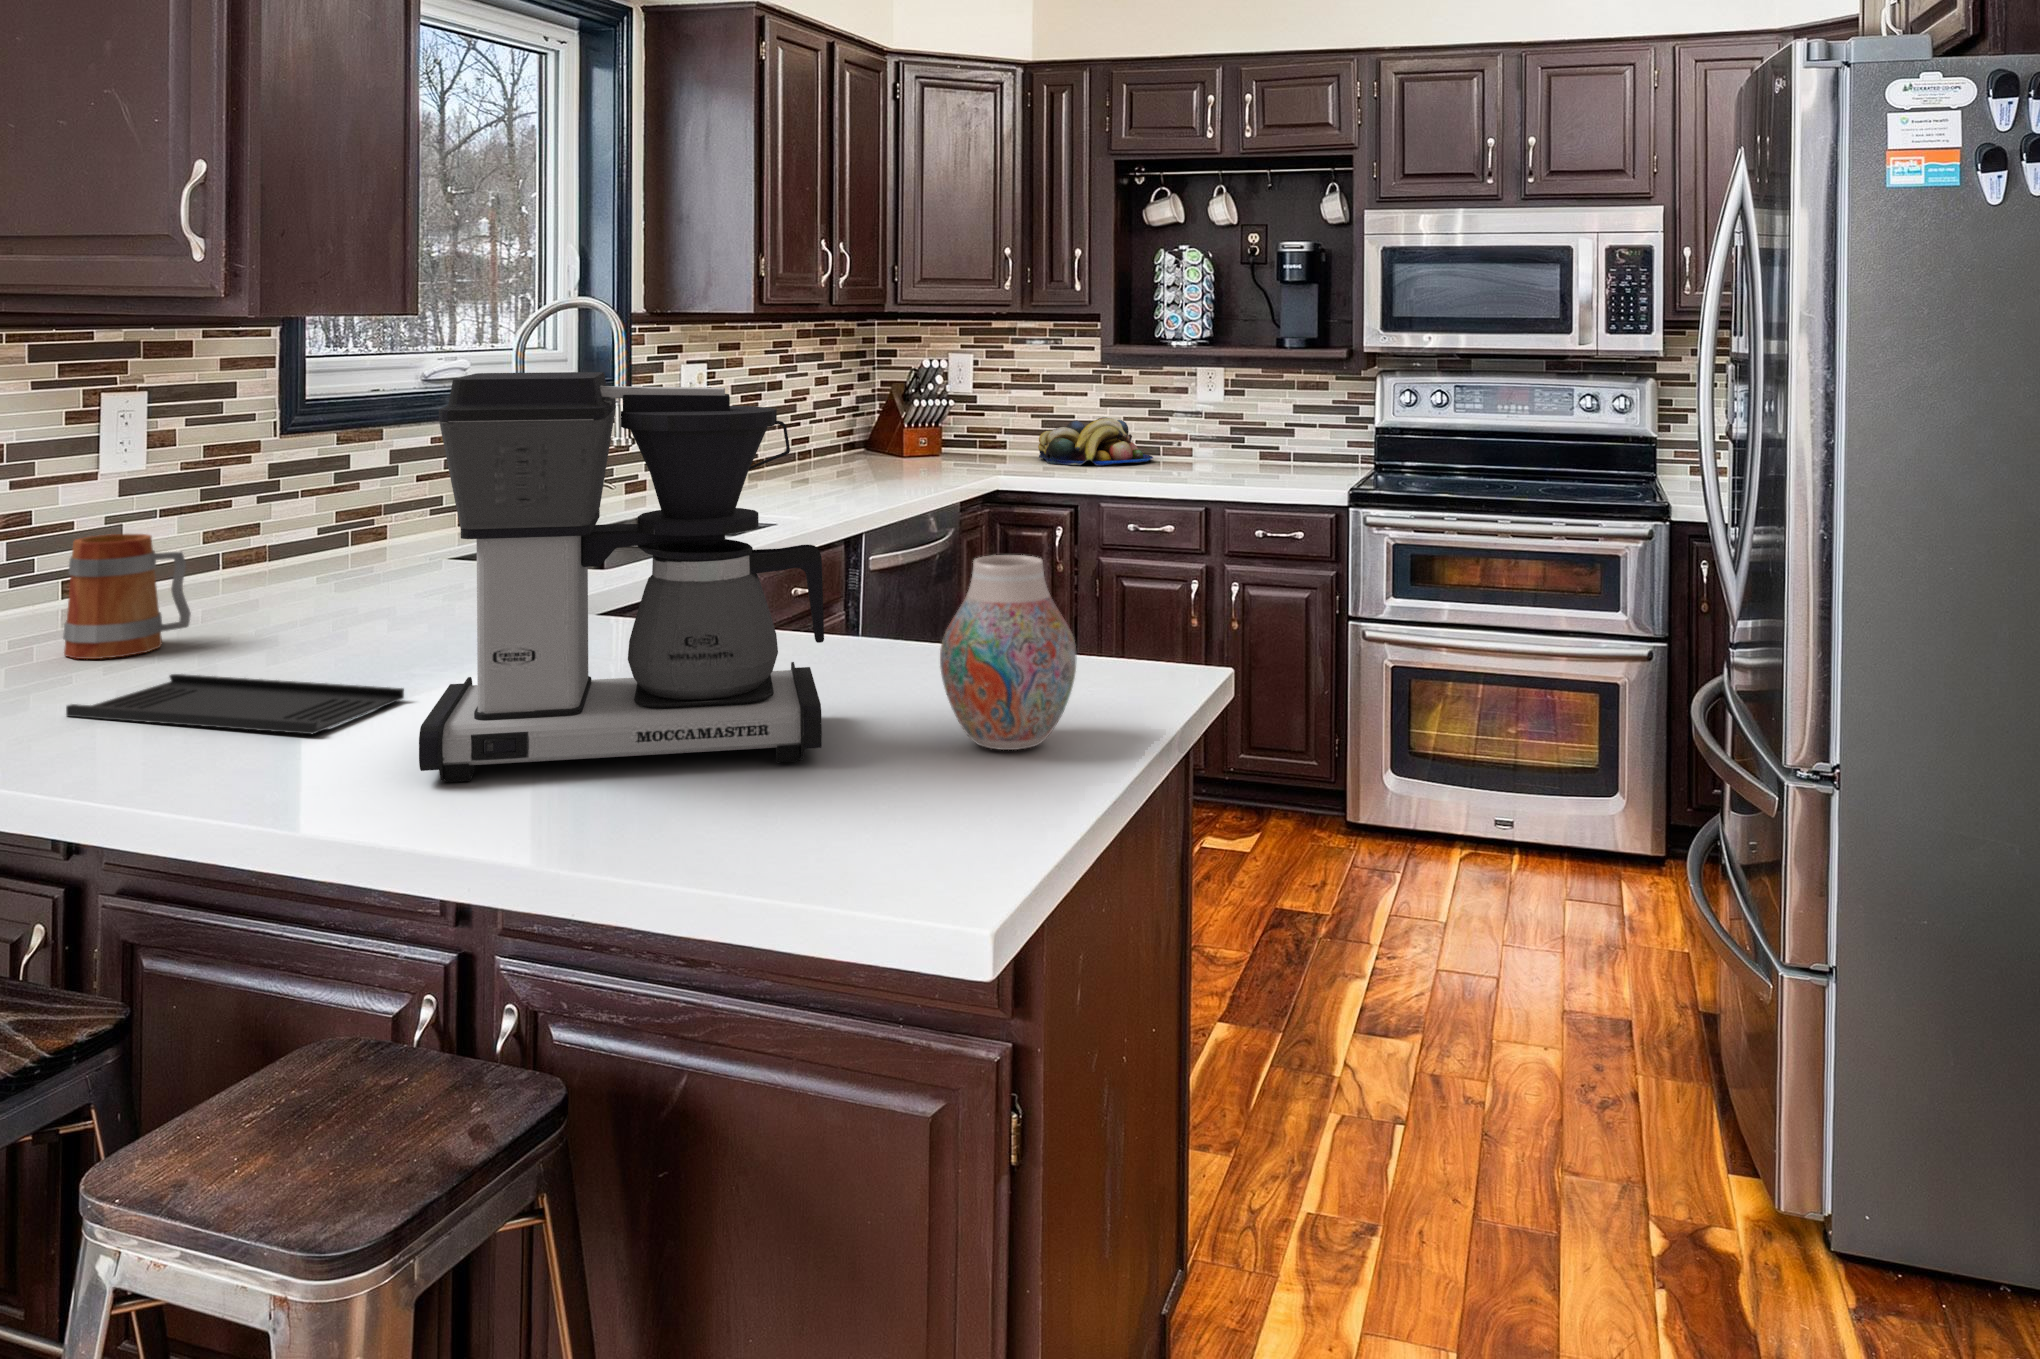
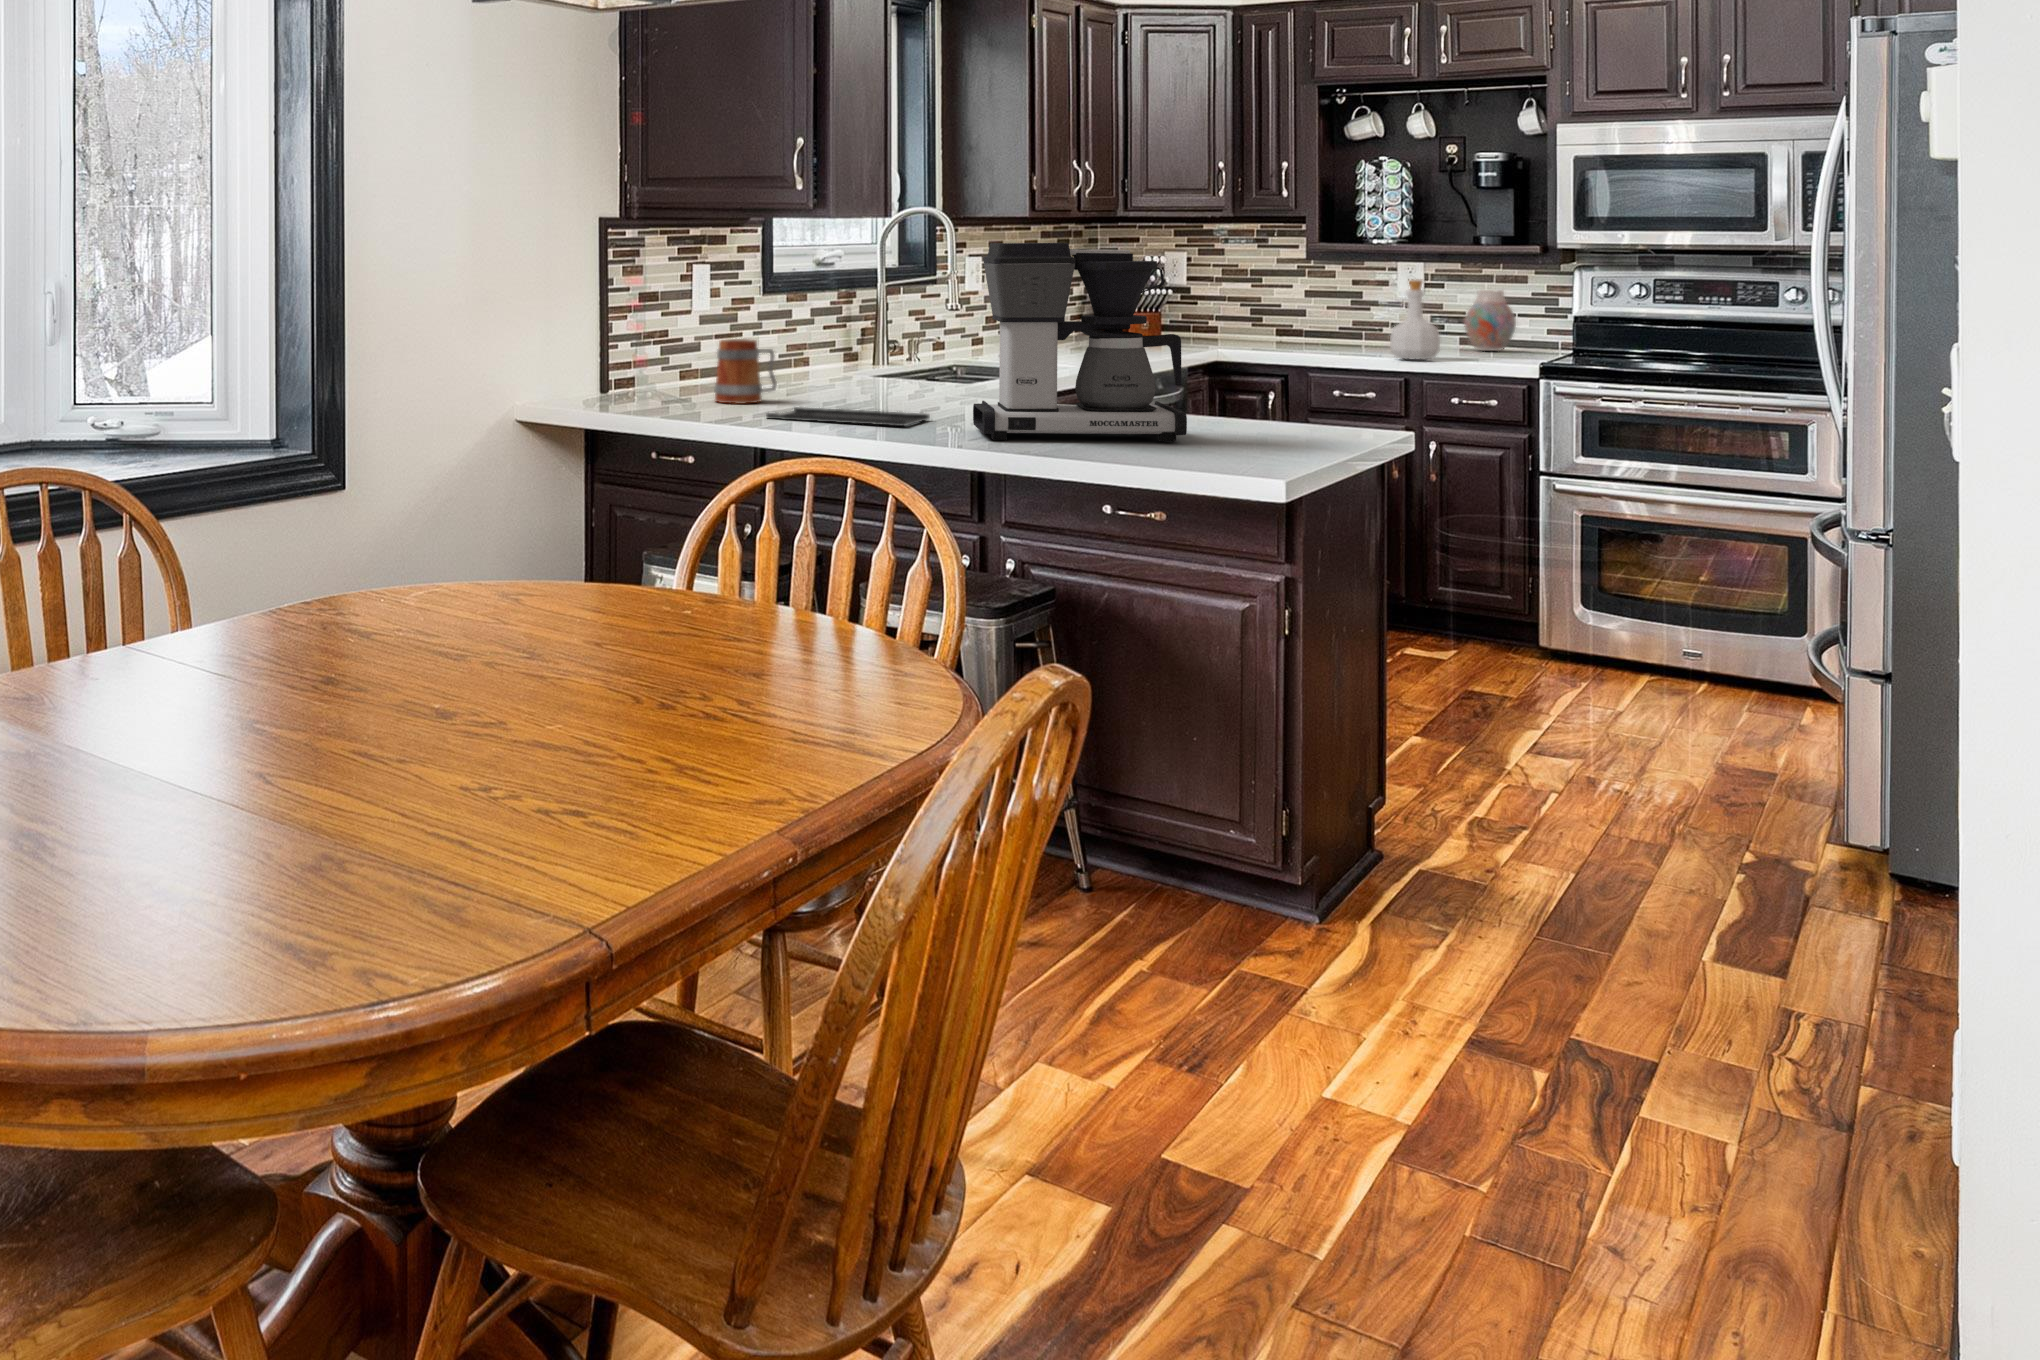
bottle: none [1189,393,1243,490] -> present [1390,279,1440,360]
fruit bowl: present [1038,417,1153,465] -> none [1246,306,1354,345]
vase: present [940,555,1077,750] -> present [1464,290,1516,351]

